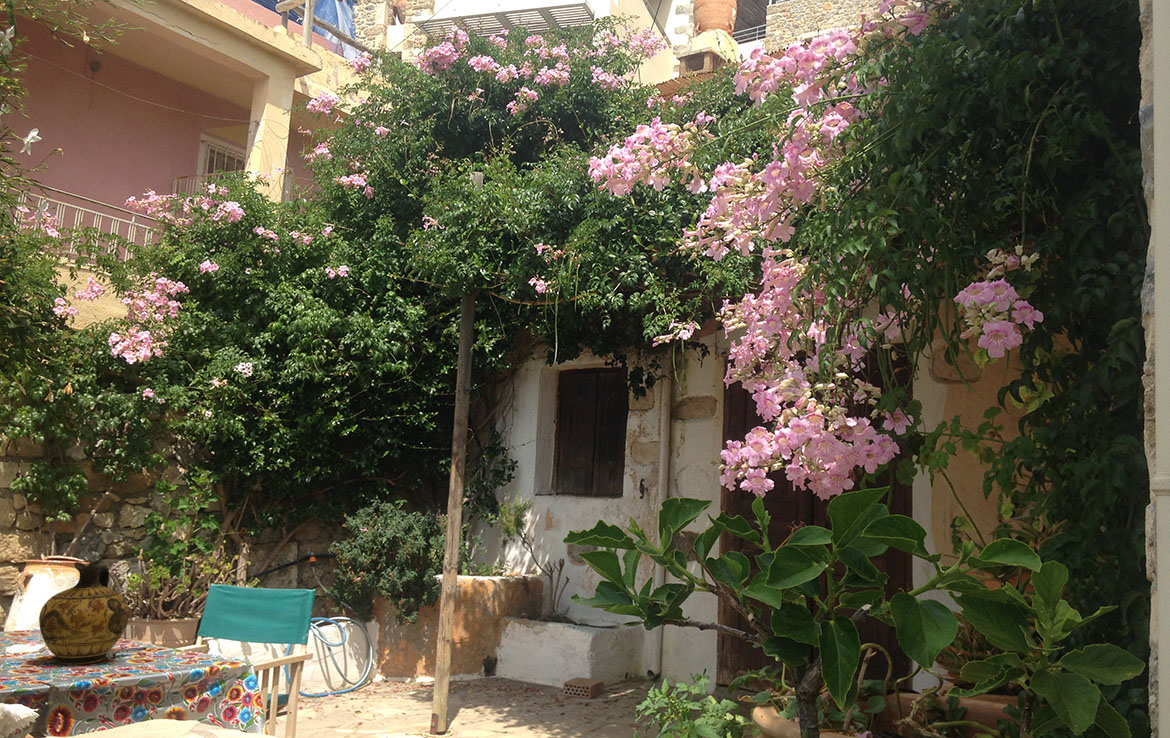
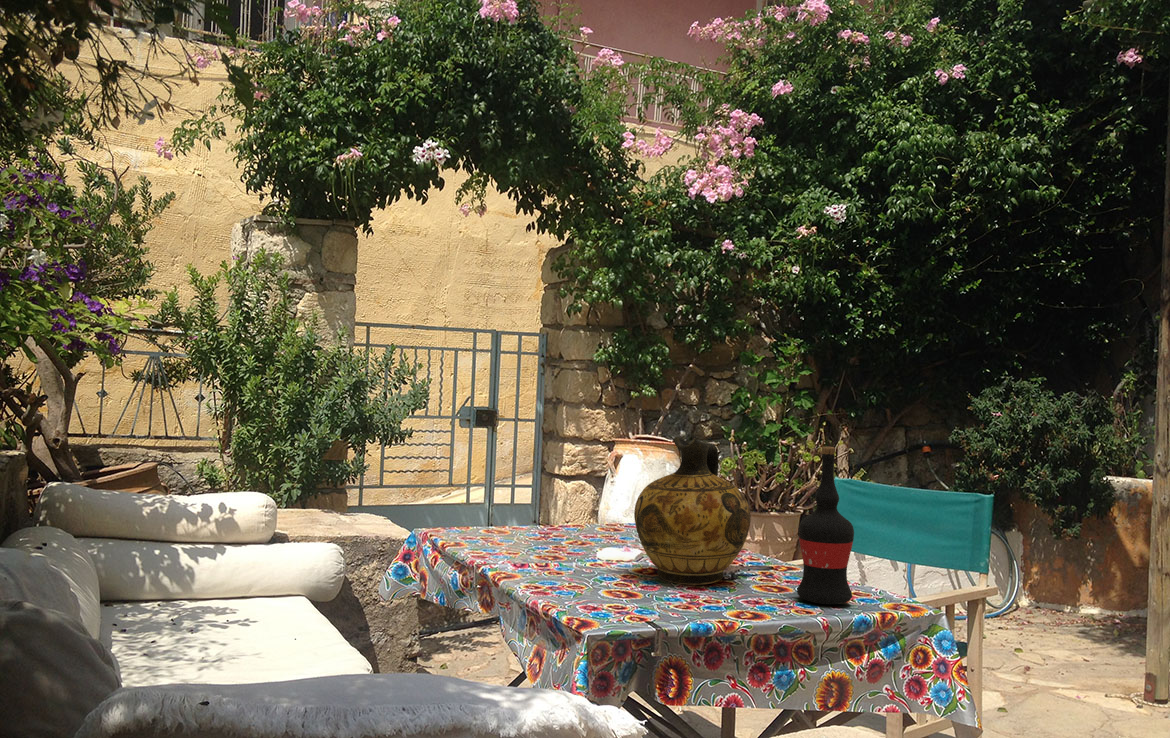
wine bottle: none [157,564,198,666] -> present [797,447,854,604]

